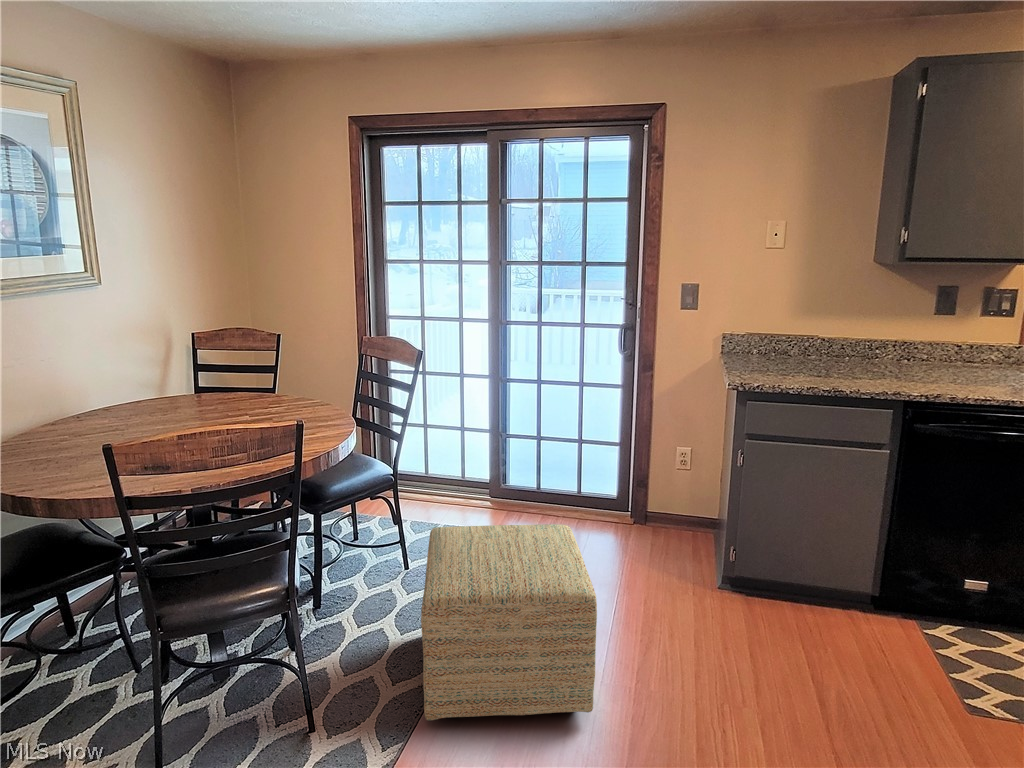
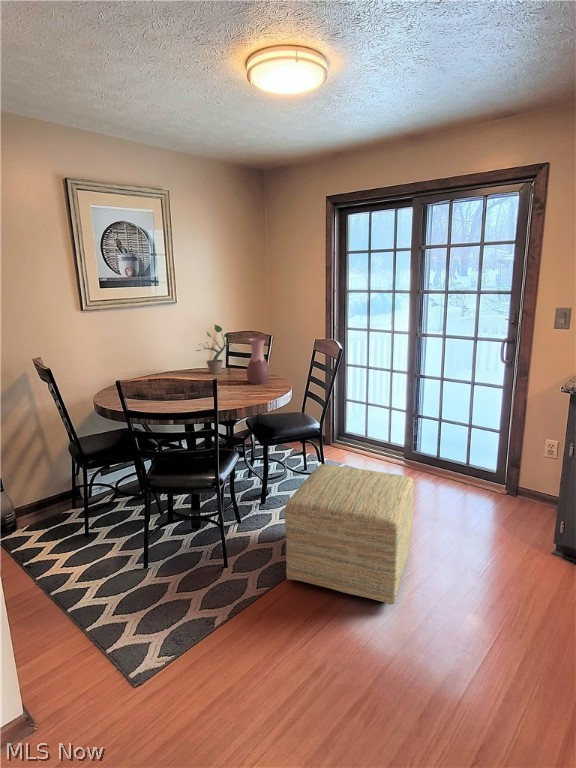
potted plant: none [154,316,236,403] -> present [196,325,239,374]
vase: none [272,338,312,415] -> present [247,338,270,384]

